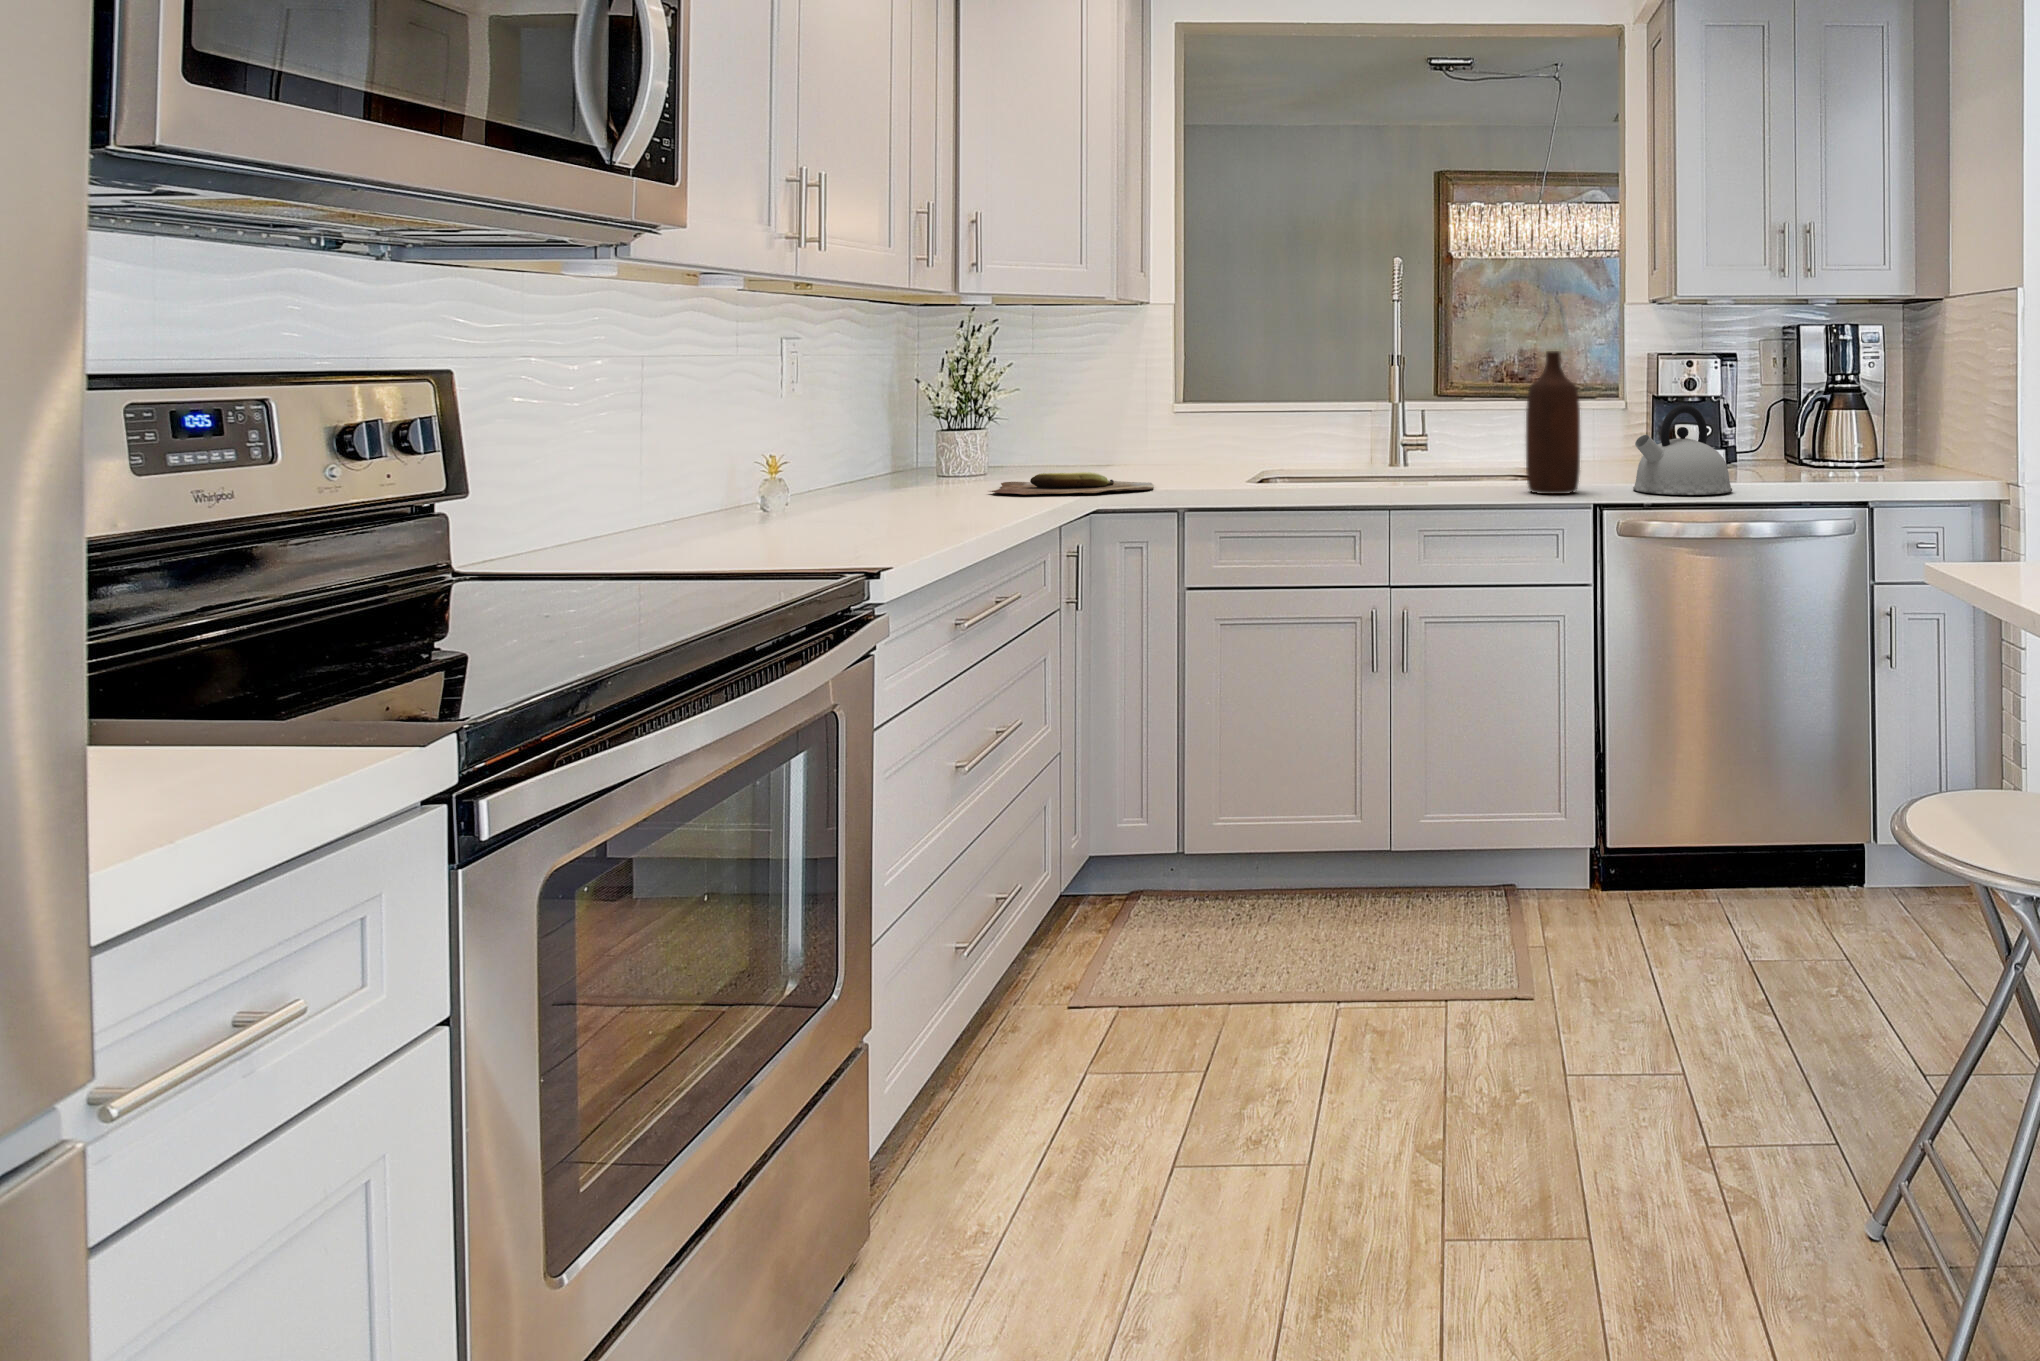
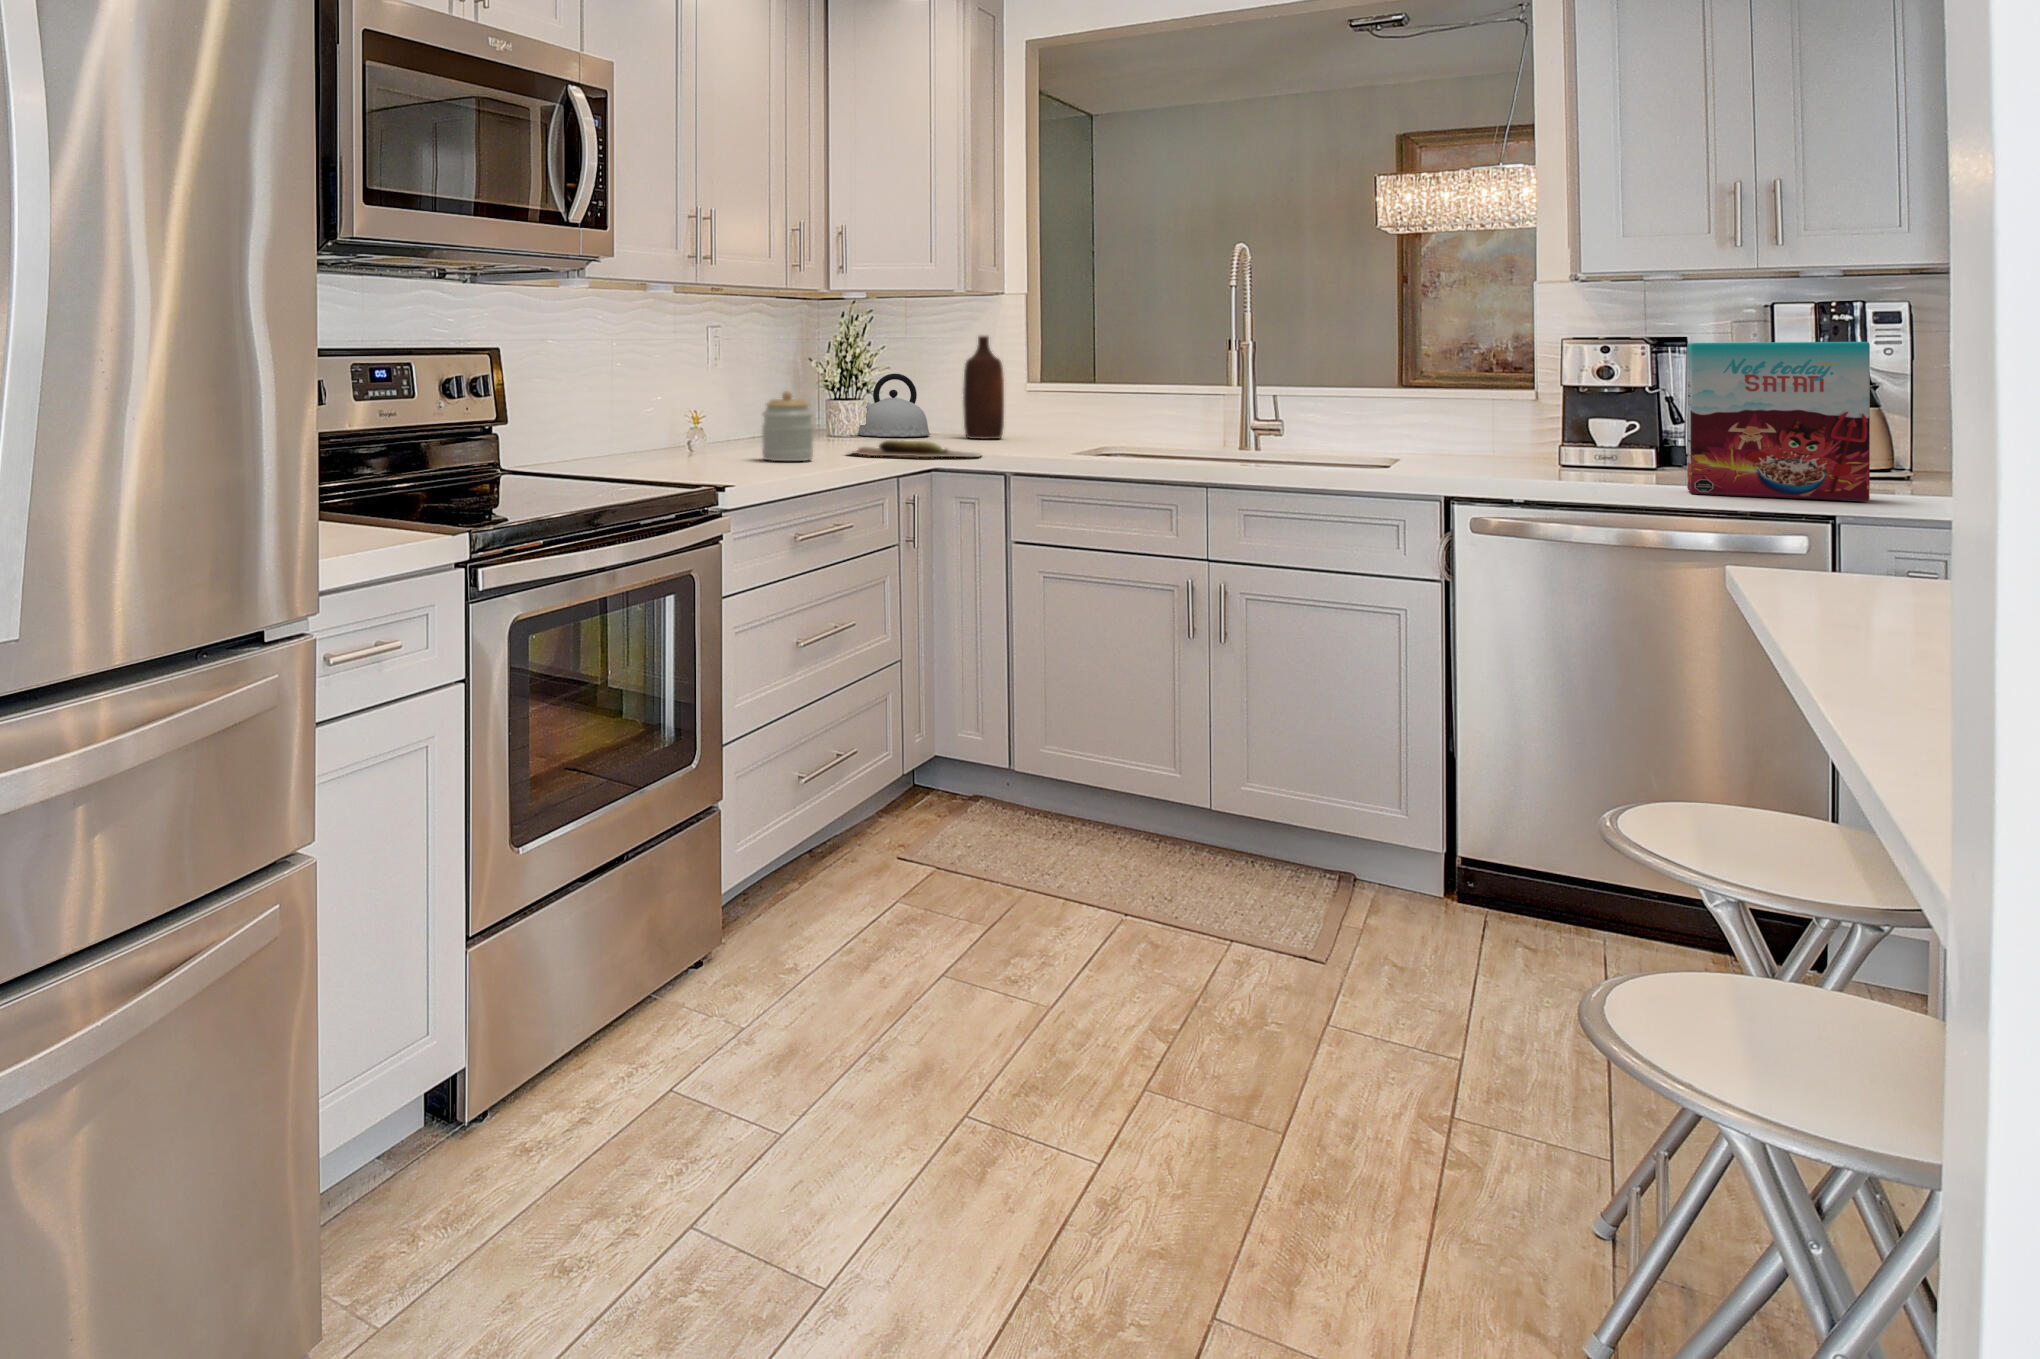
bottle: present [1526,351,1580,494] -> present [963,336,1004,439]
cereal box: none [1776,362,1898,494] -> present [1687,342,1870,501]
kettle: present [1633,405,1732,495] -> present [857,374,930,437]
jar: none [886,418,958,510] -> present [762,391,813,461]

